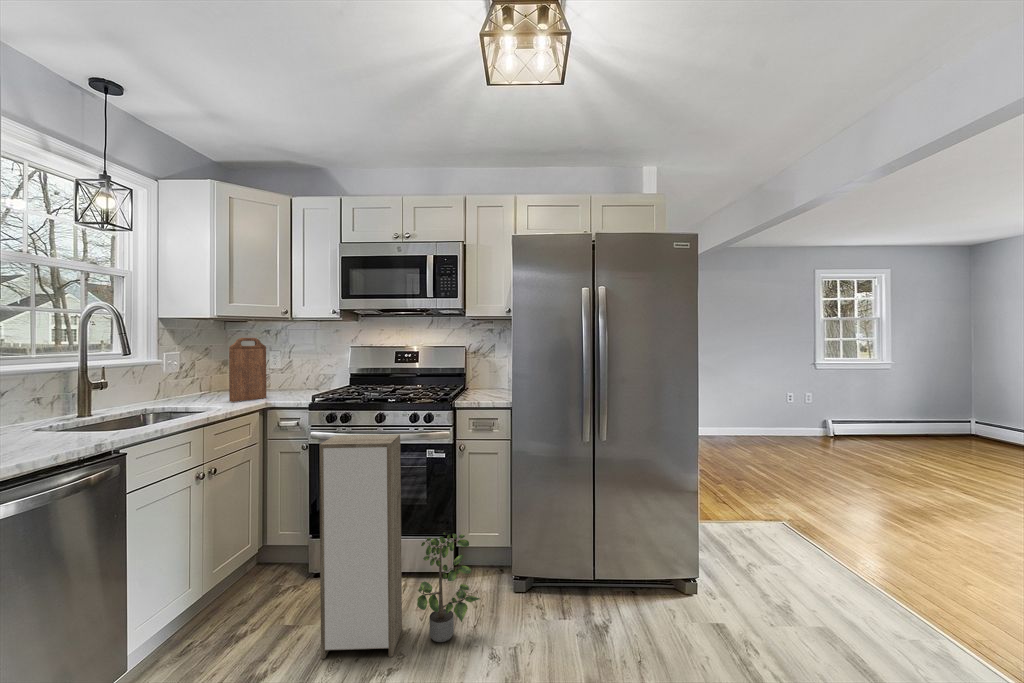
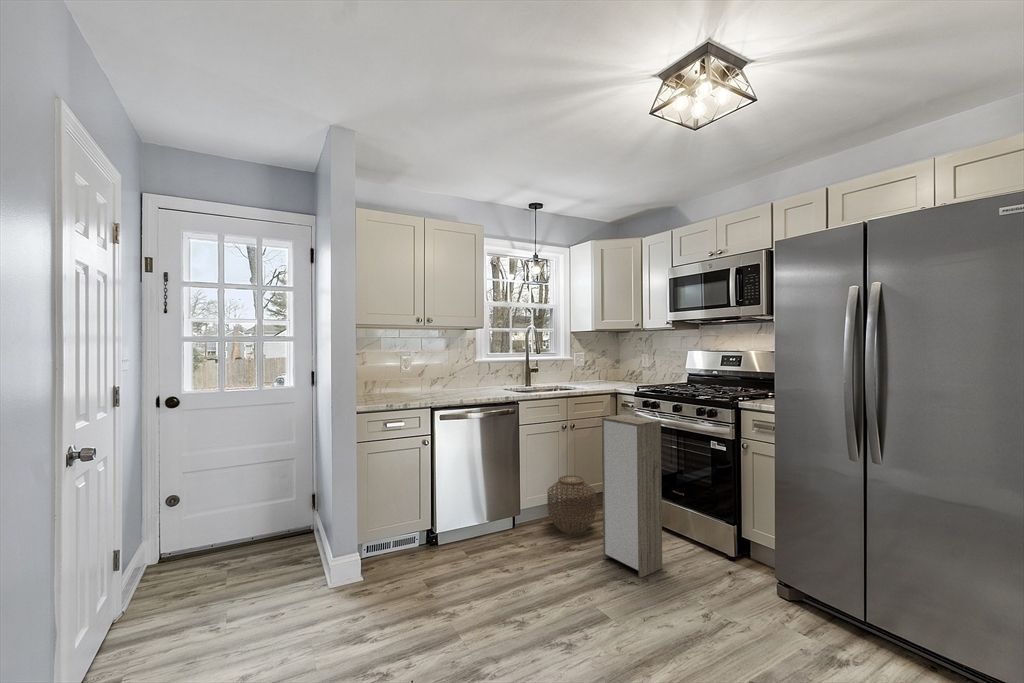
cutting board: present [229,338,266,402] -> none [598,344,623,387]
potted plant: present [417,533,480,642] -> none [660,501,711,589]
woven basket: none [180,548,273,653] -> present [547,475,596,534]

